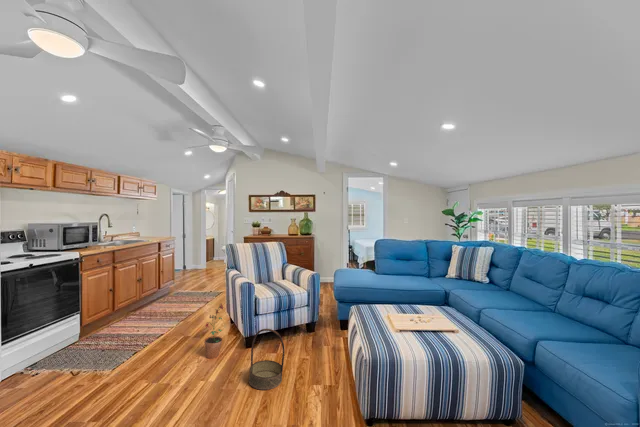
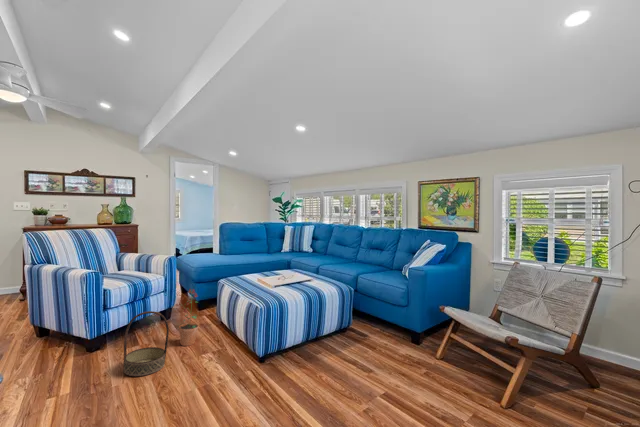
potted plant: present [204,304,223,358] -> present [176,289,198,346]

